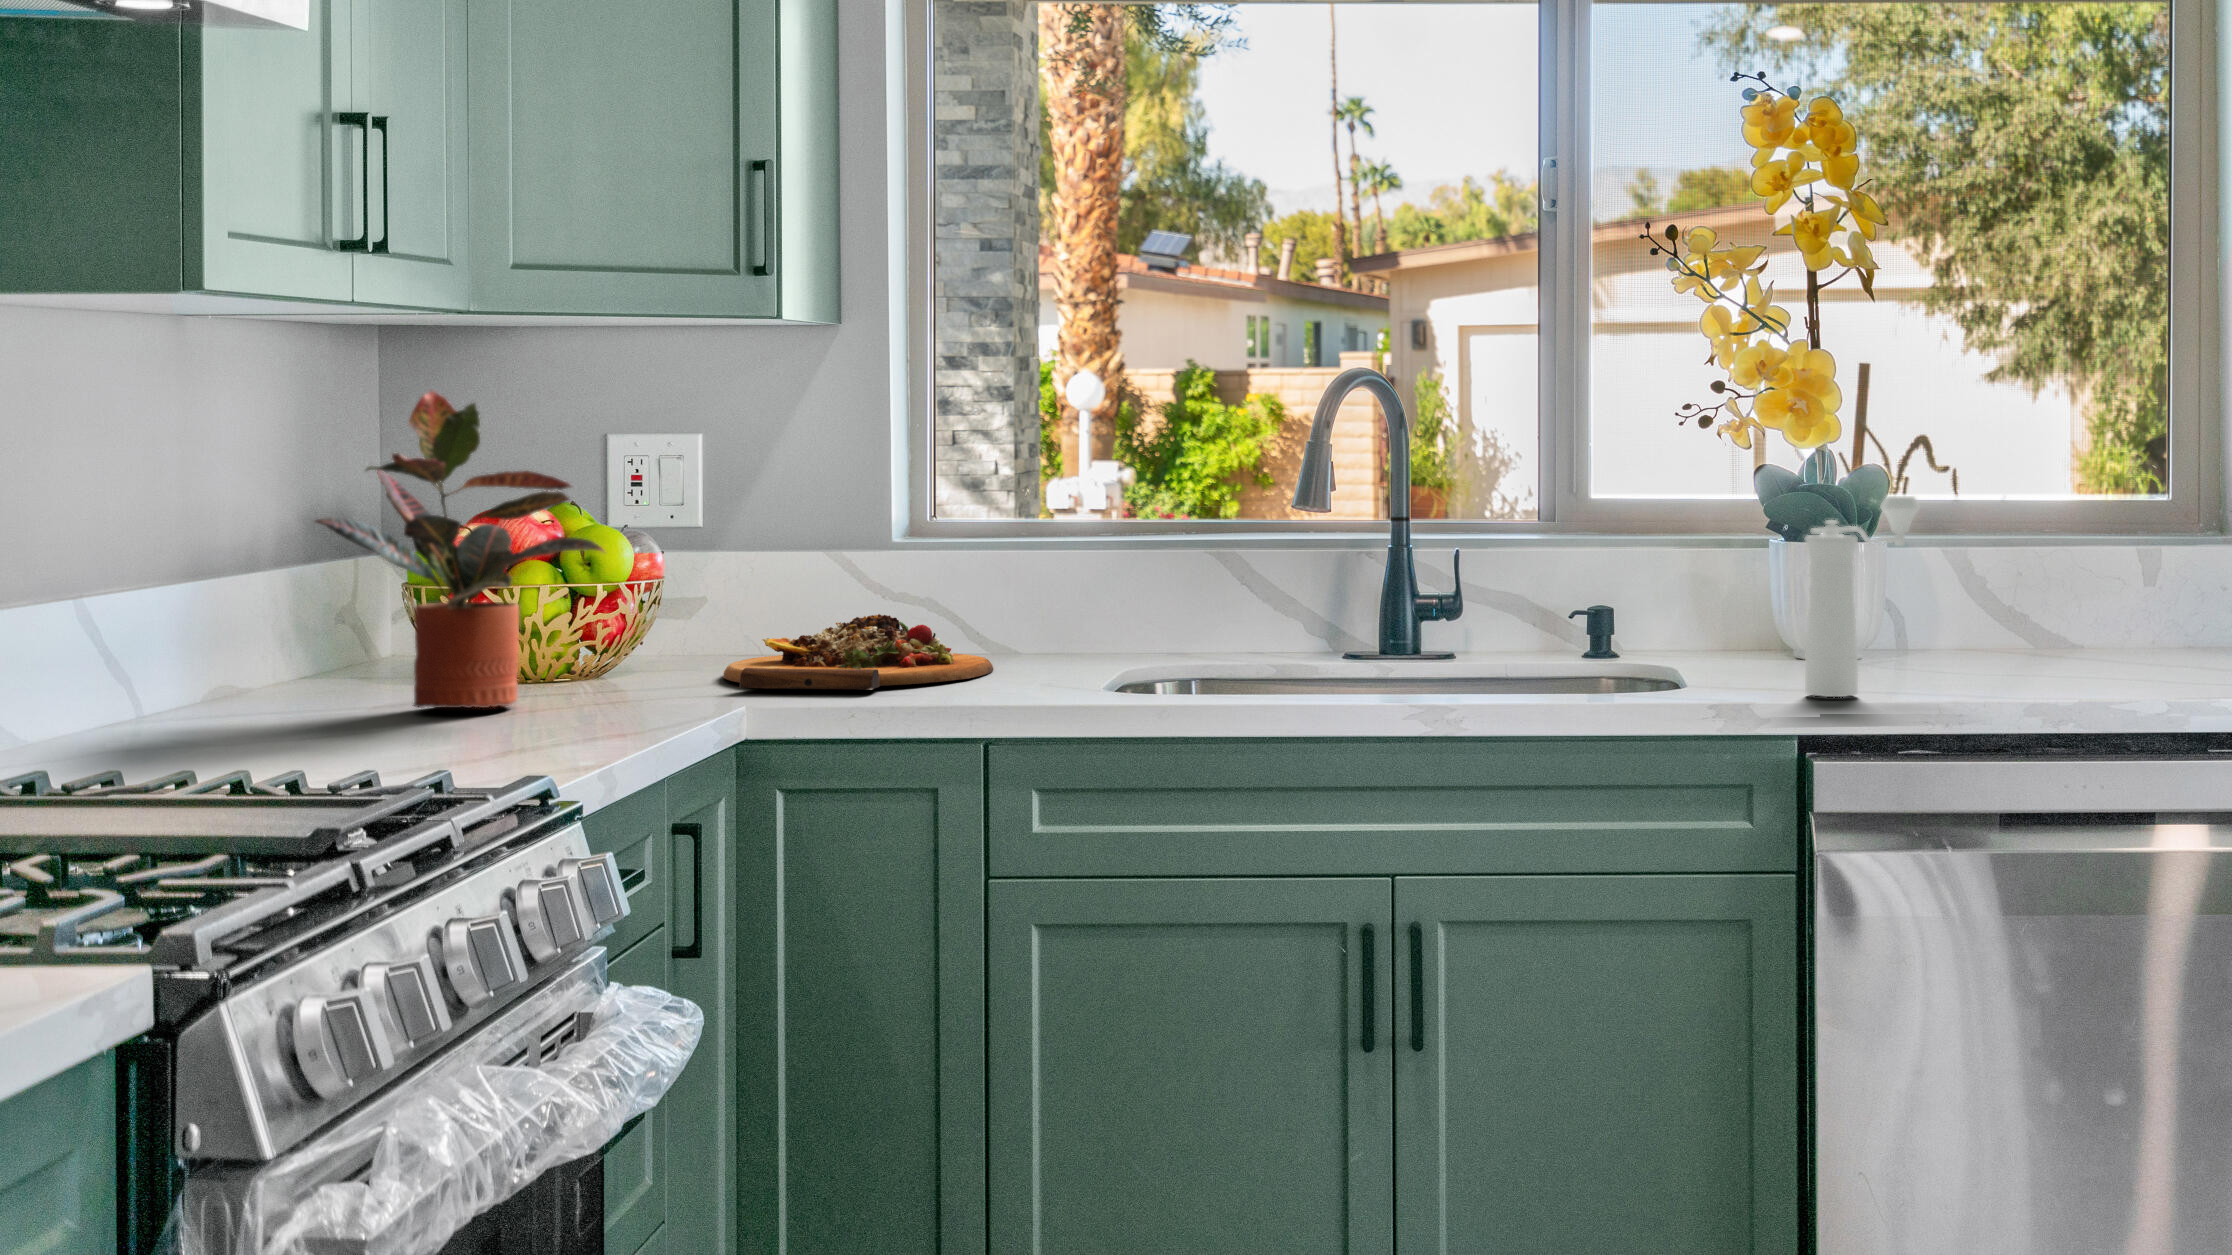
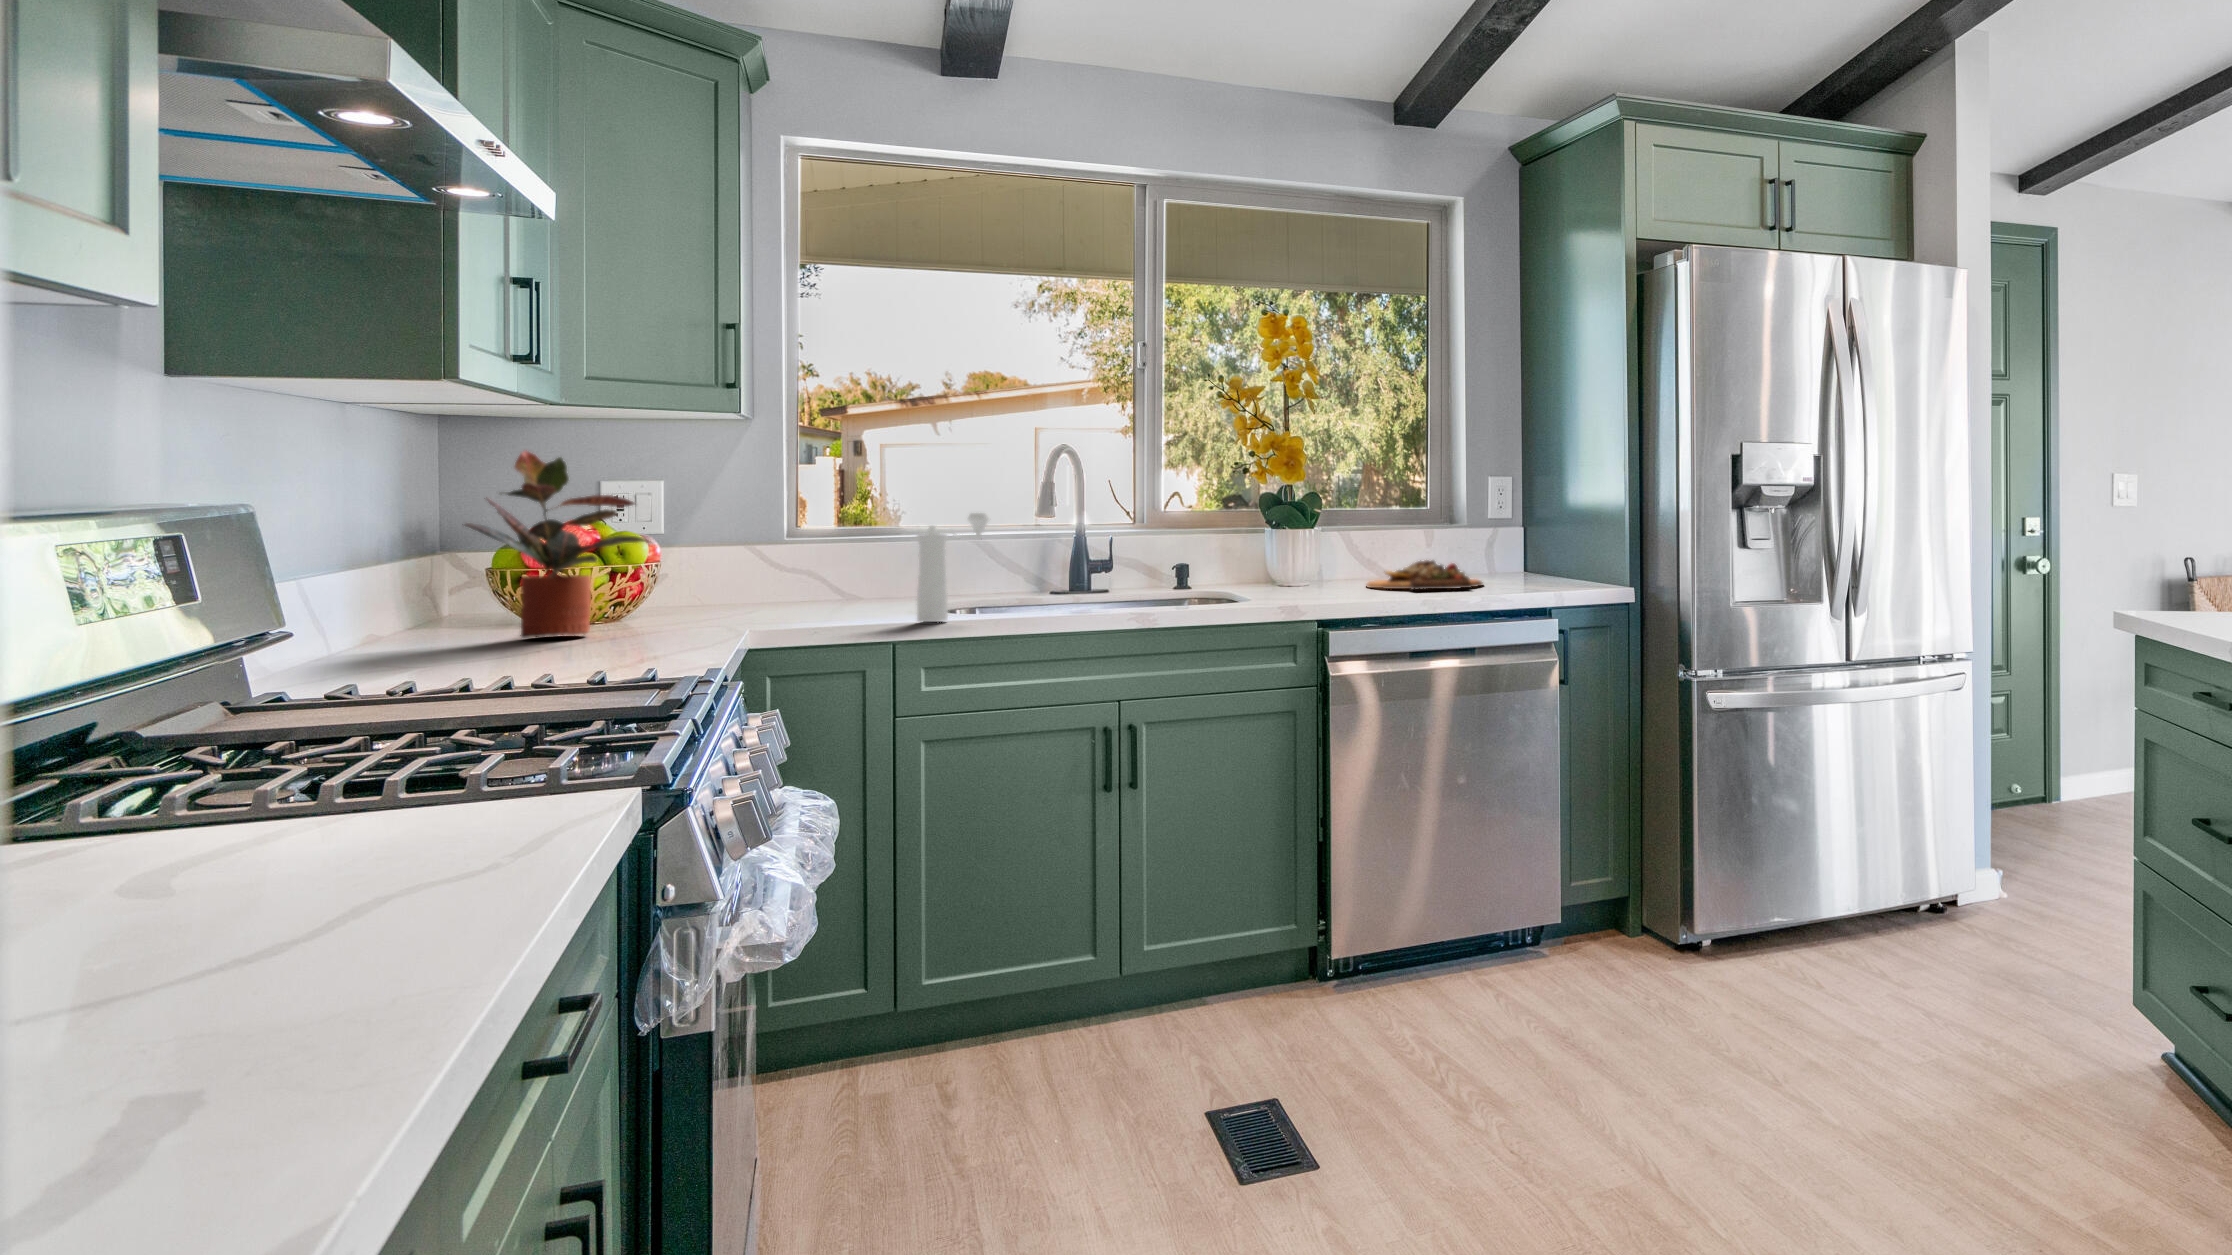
pepper mill: present [1805,496,1920,697] -> present [917,513,990,622]
cutting board: present [723,614,993,690] -> present [1367,560,1483,590]

